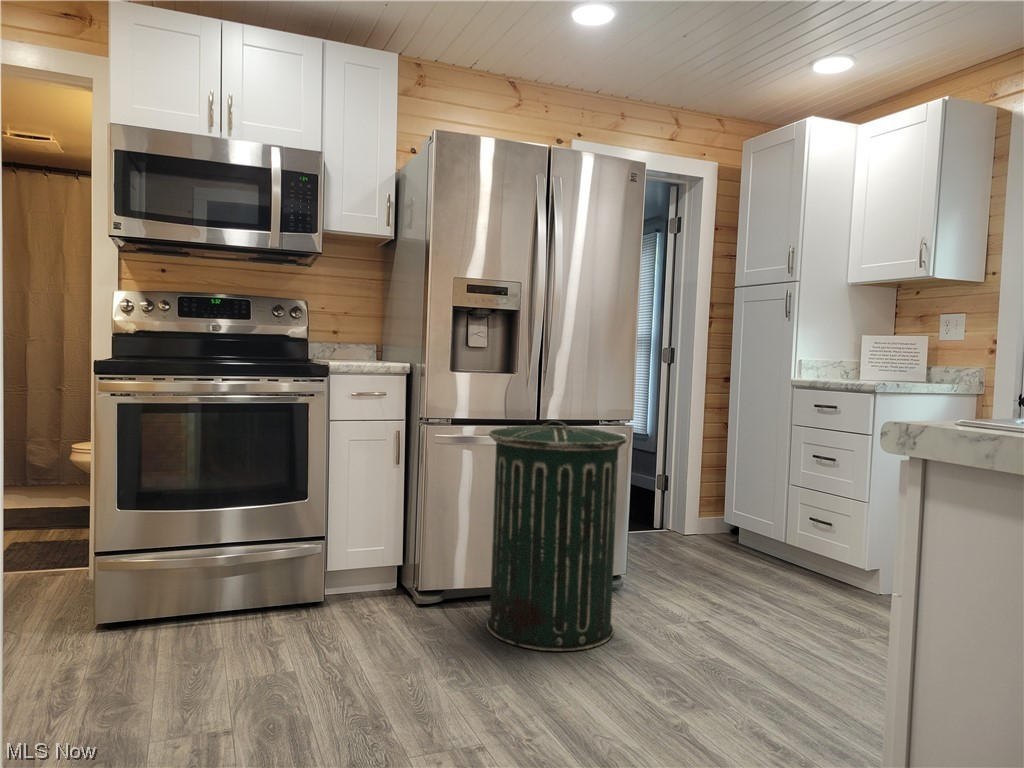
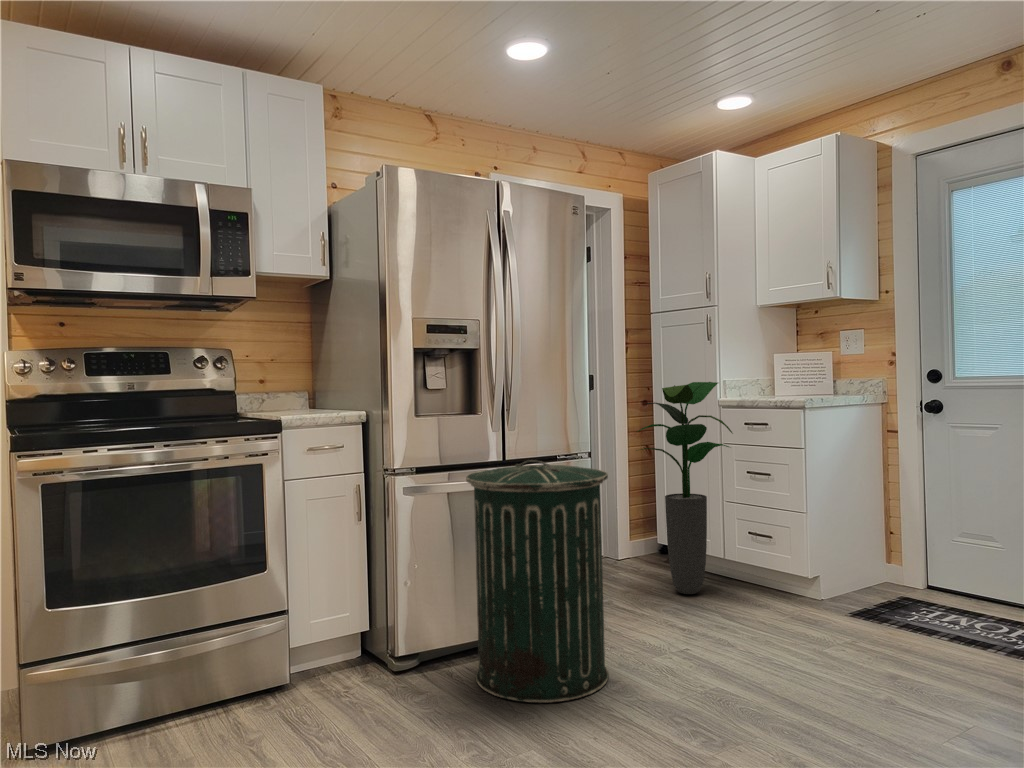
potted plant: none [695,359,798,574] -> present [639,382,733,594]

